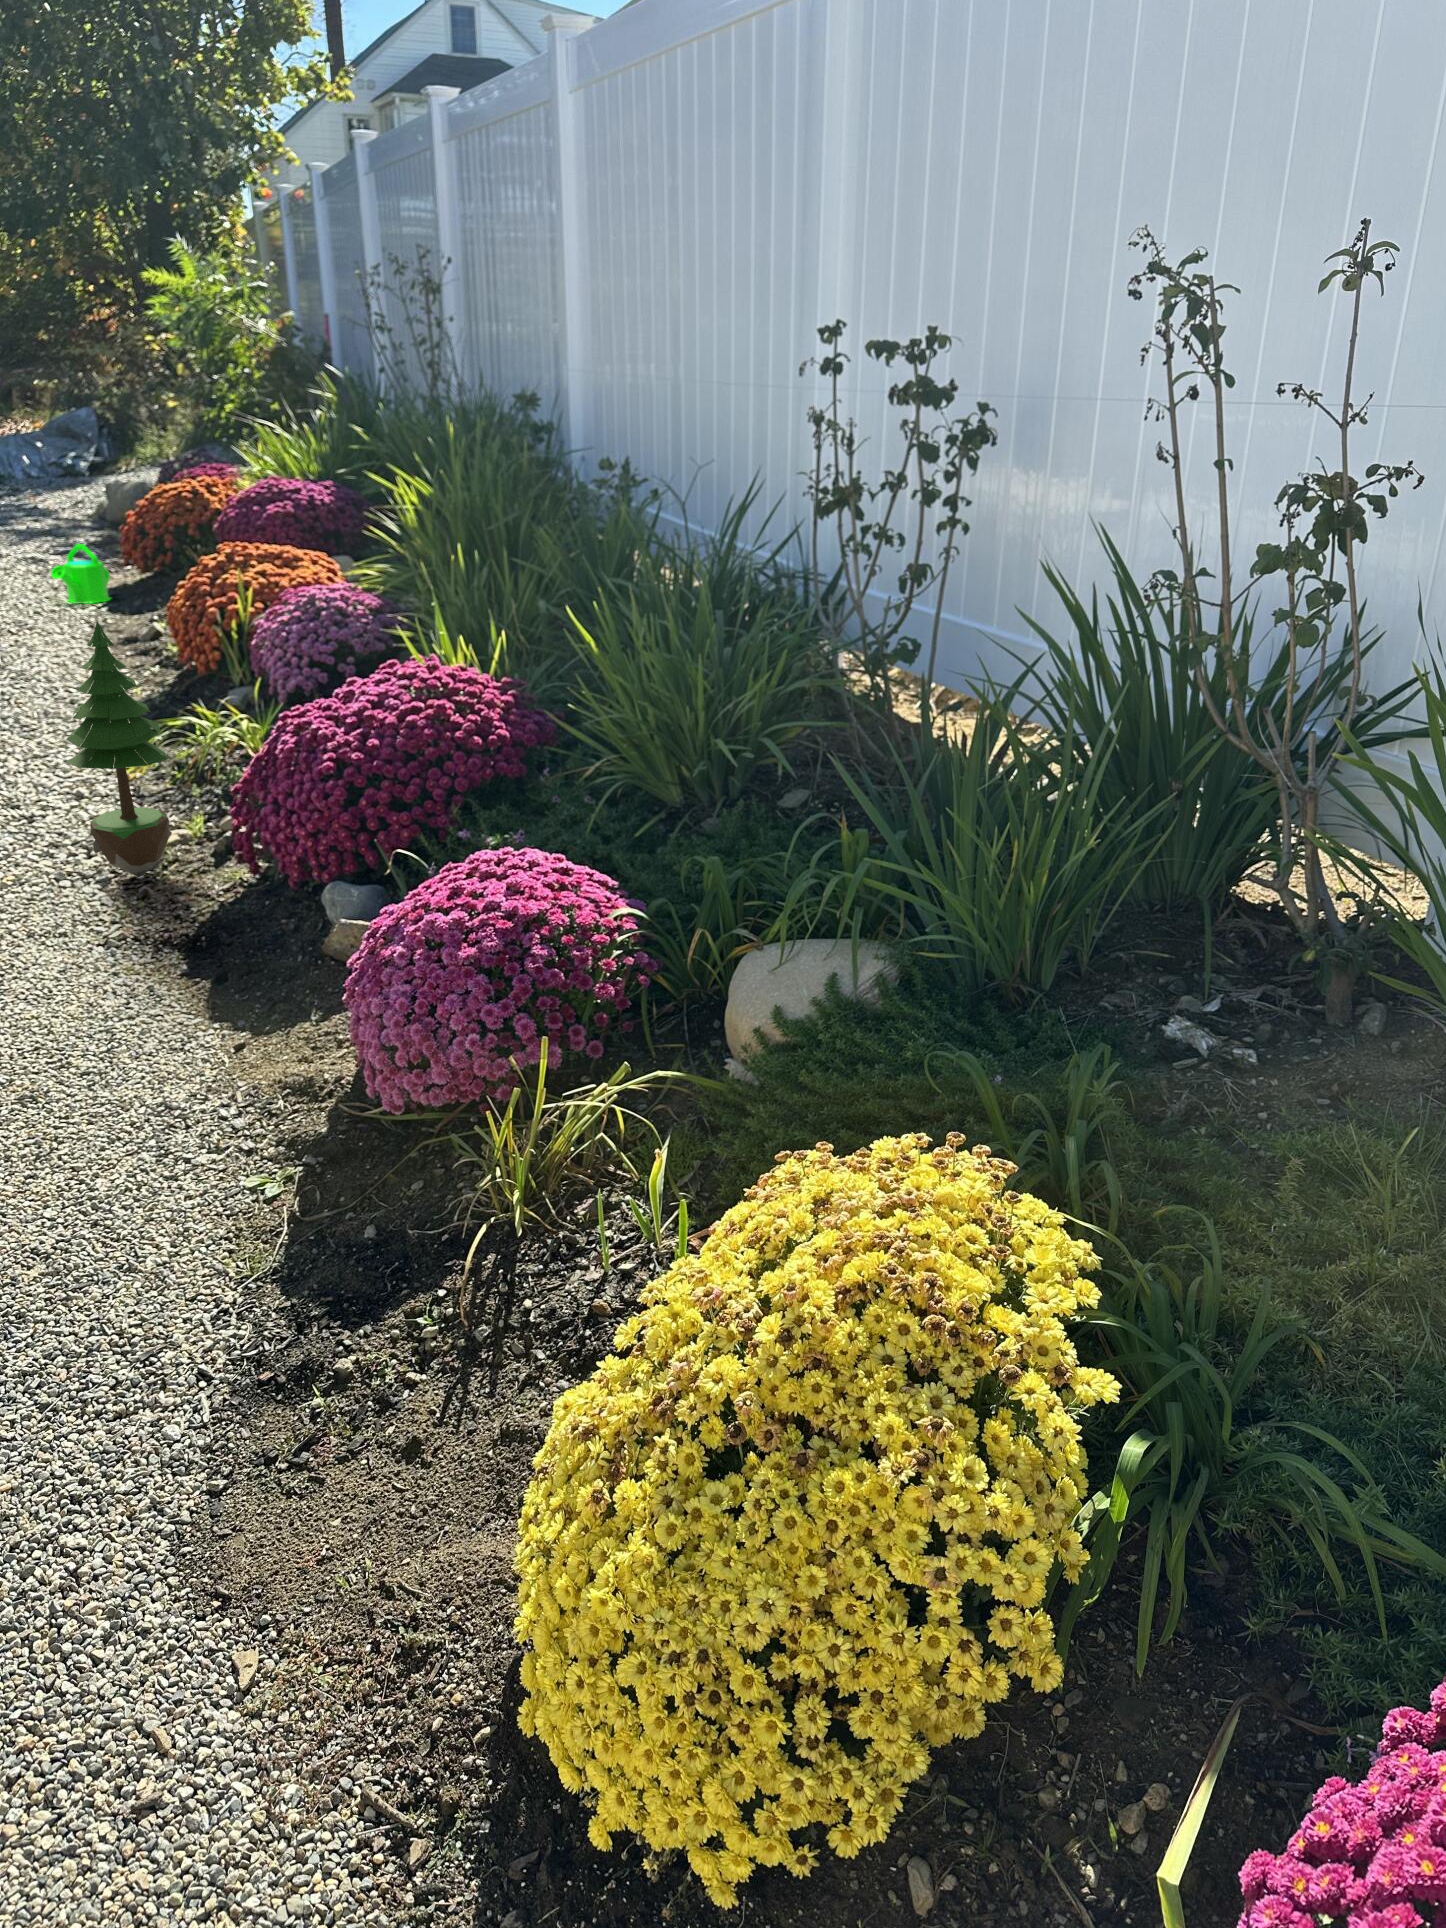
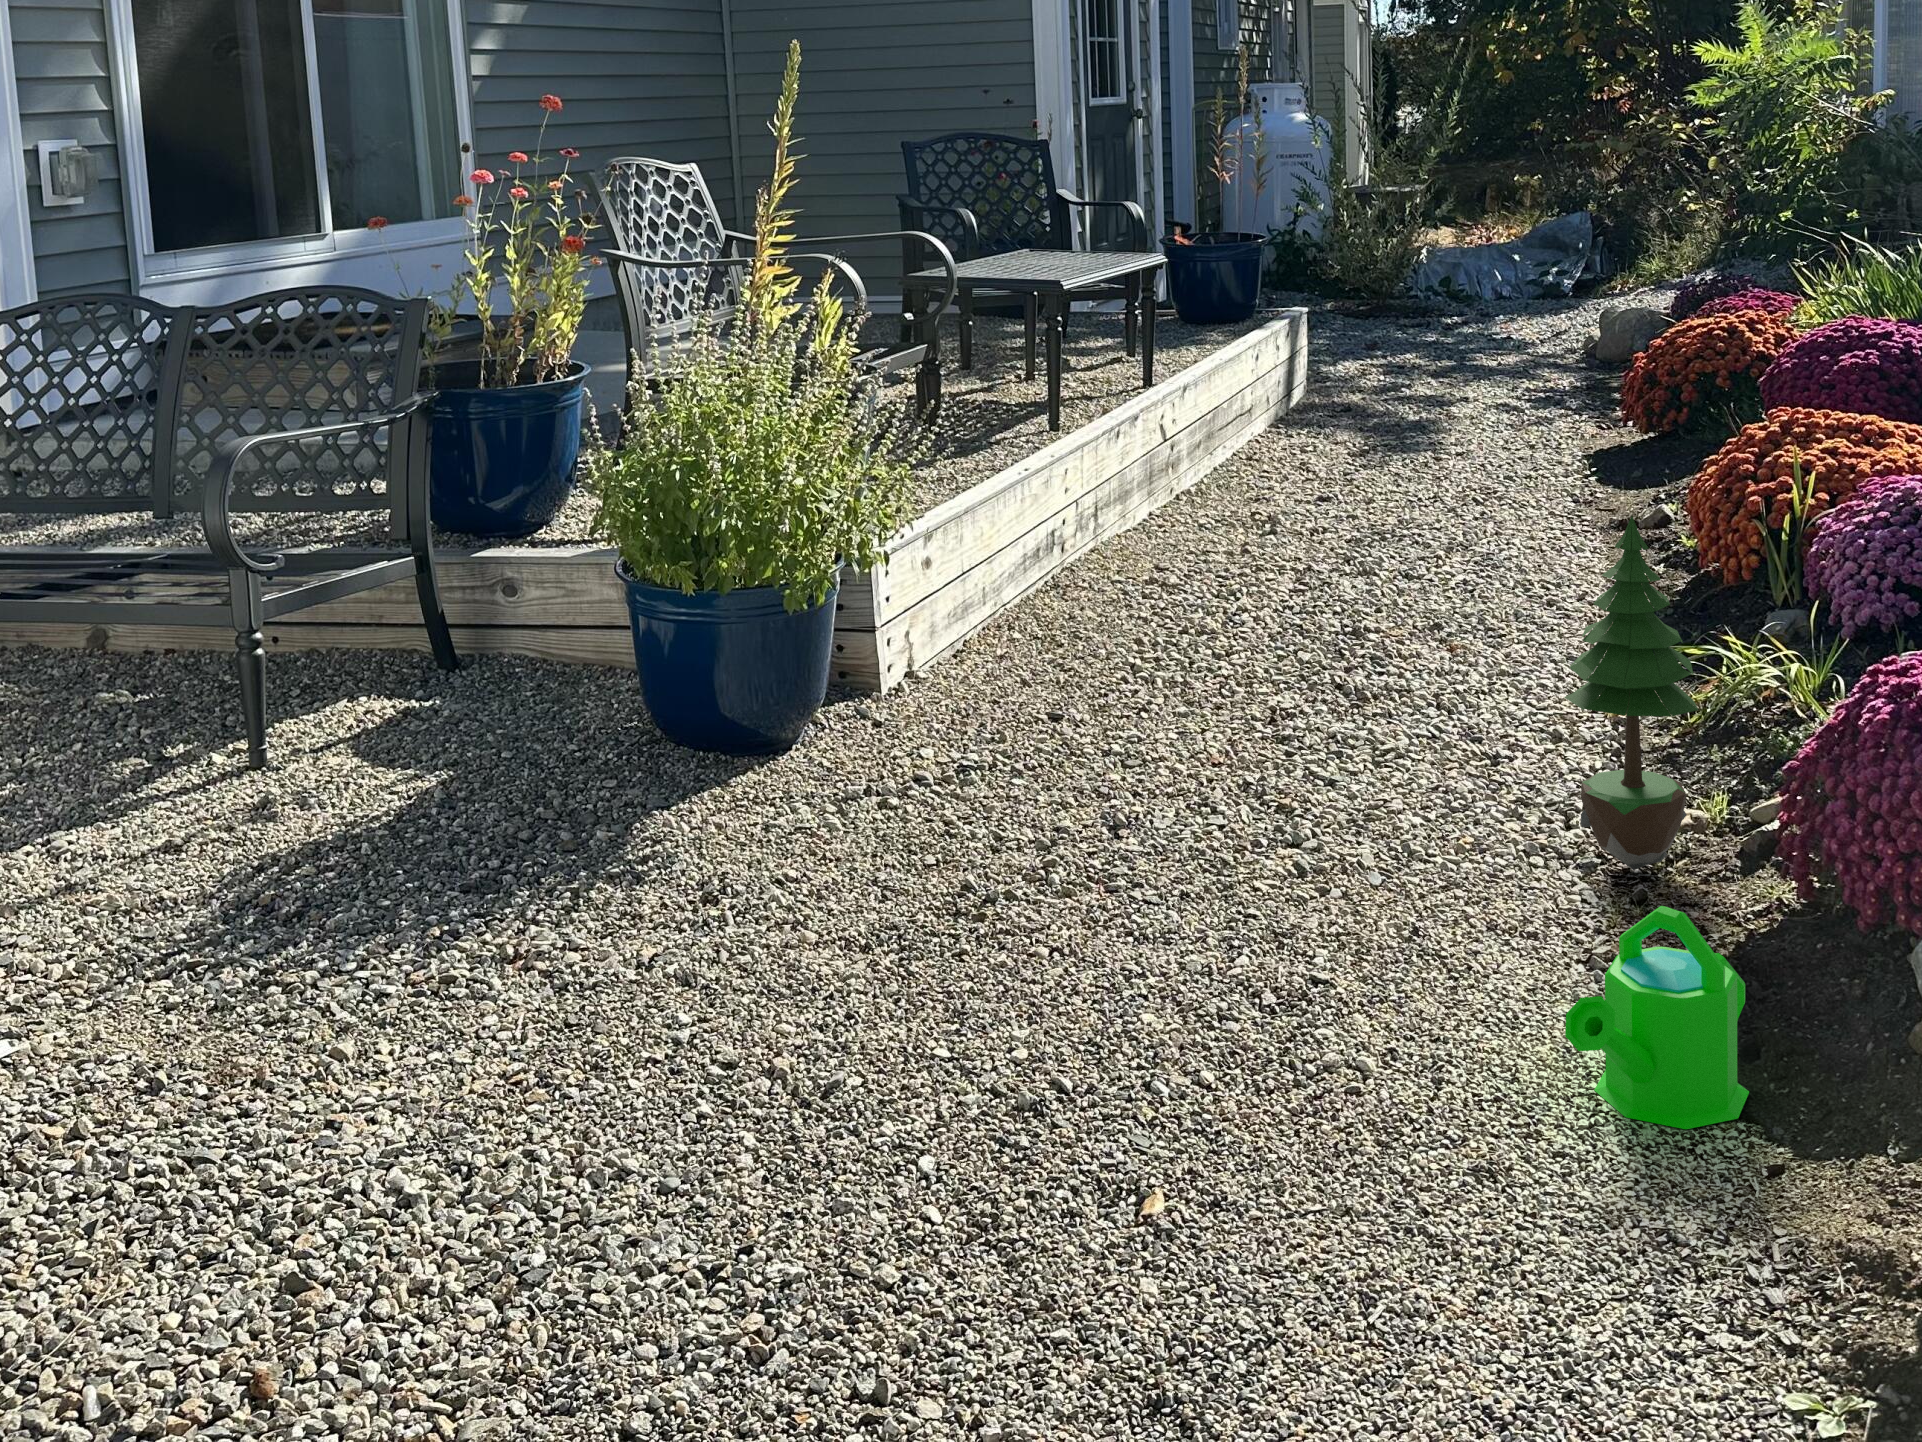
watering can: present [51,544,111,604] -> present [1565,906,1749,1129]

